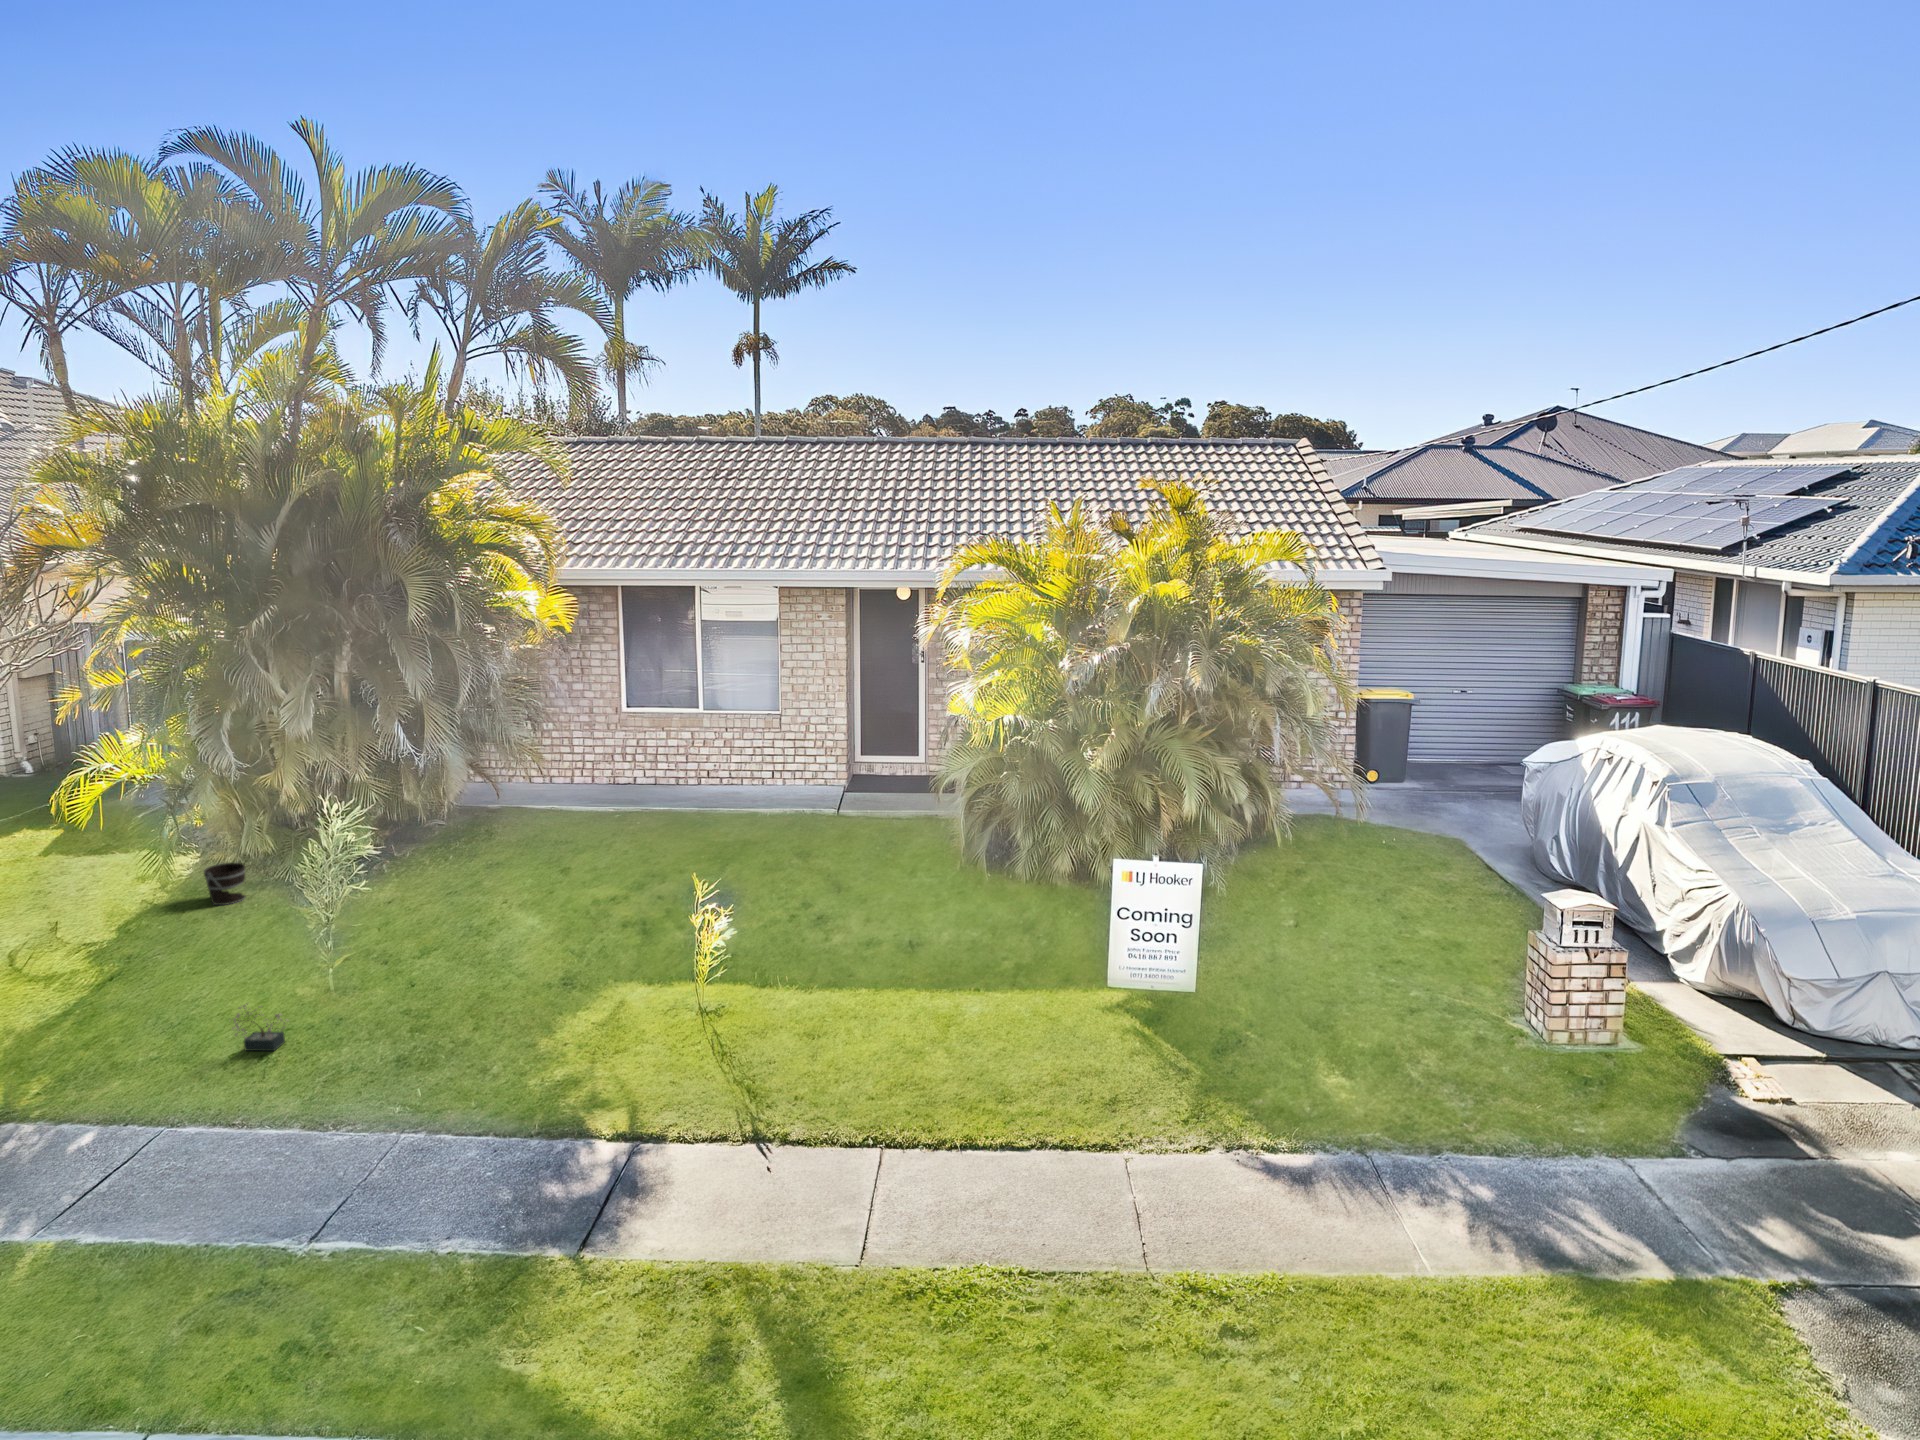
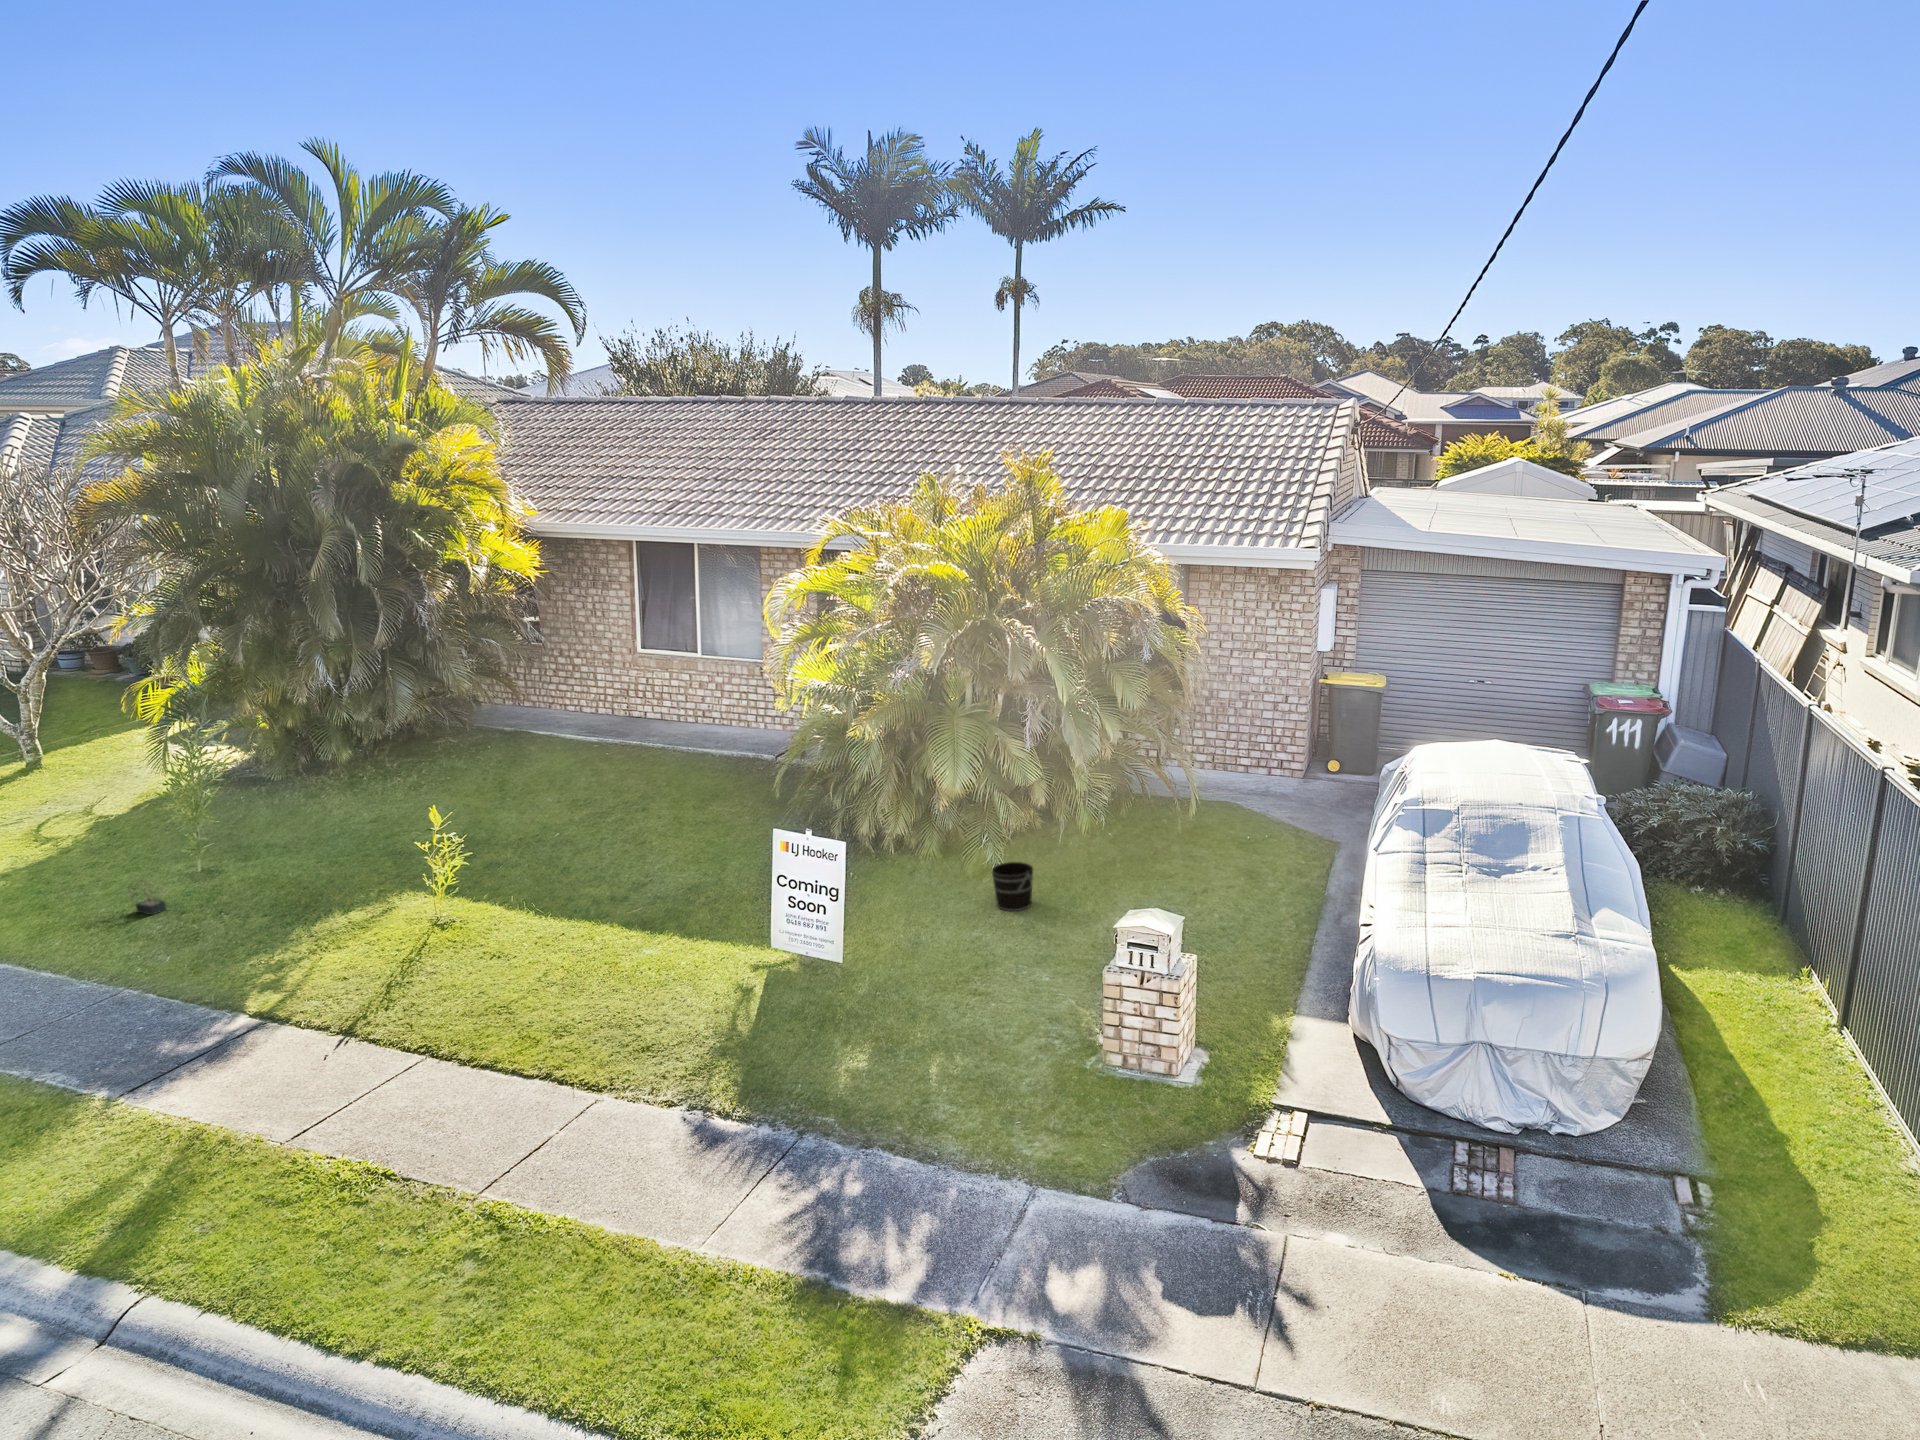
bucket: present [204,861,246,905] -> present [992,862,1033,911]

